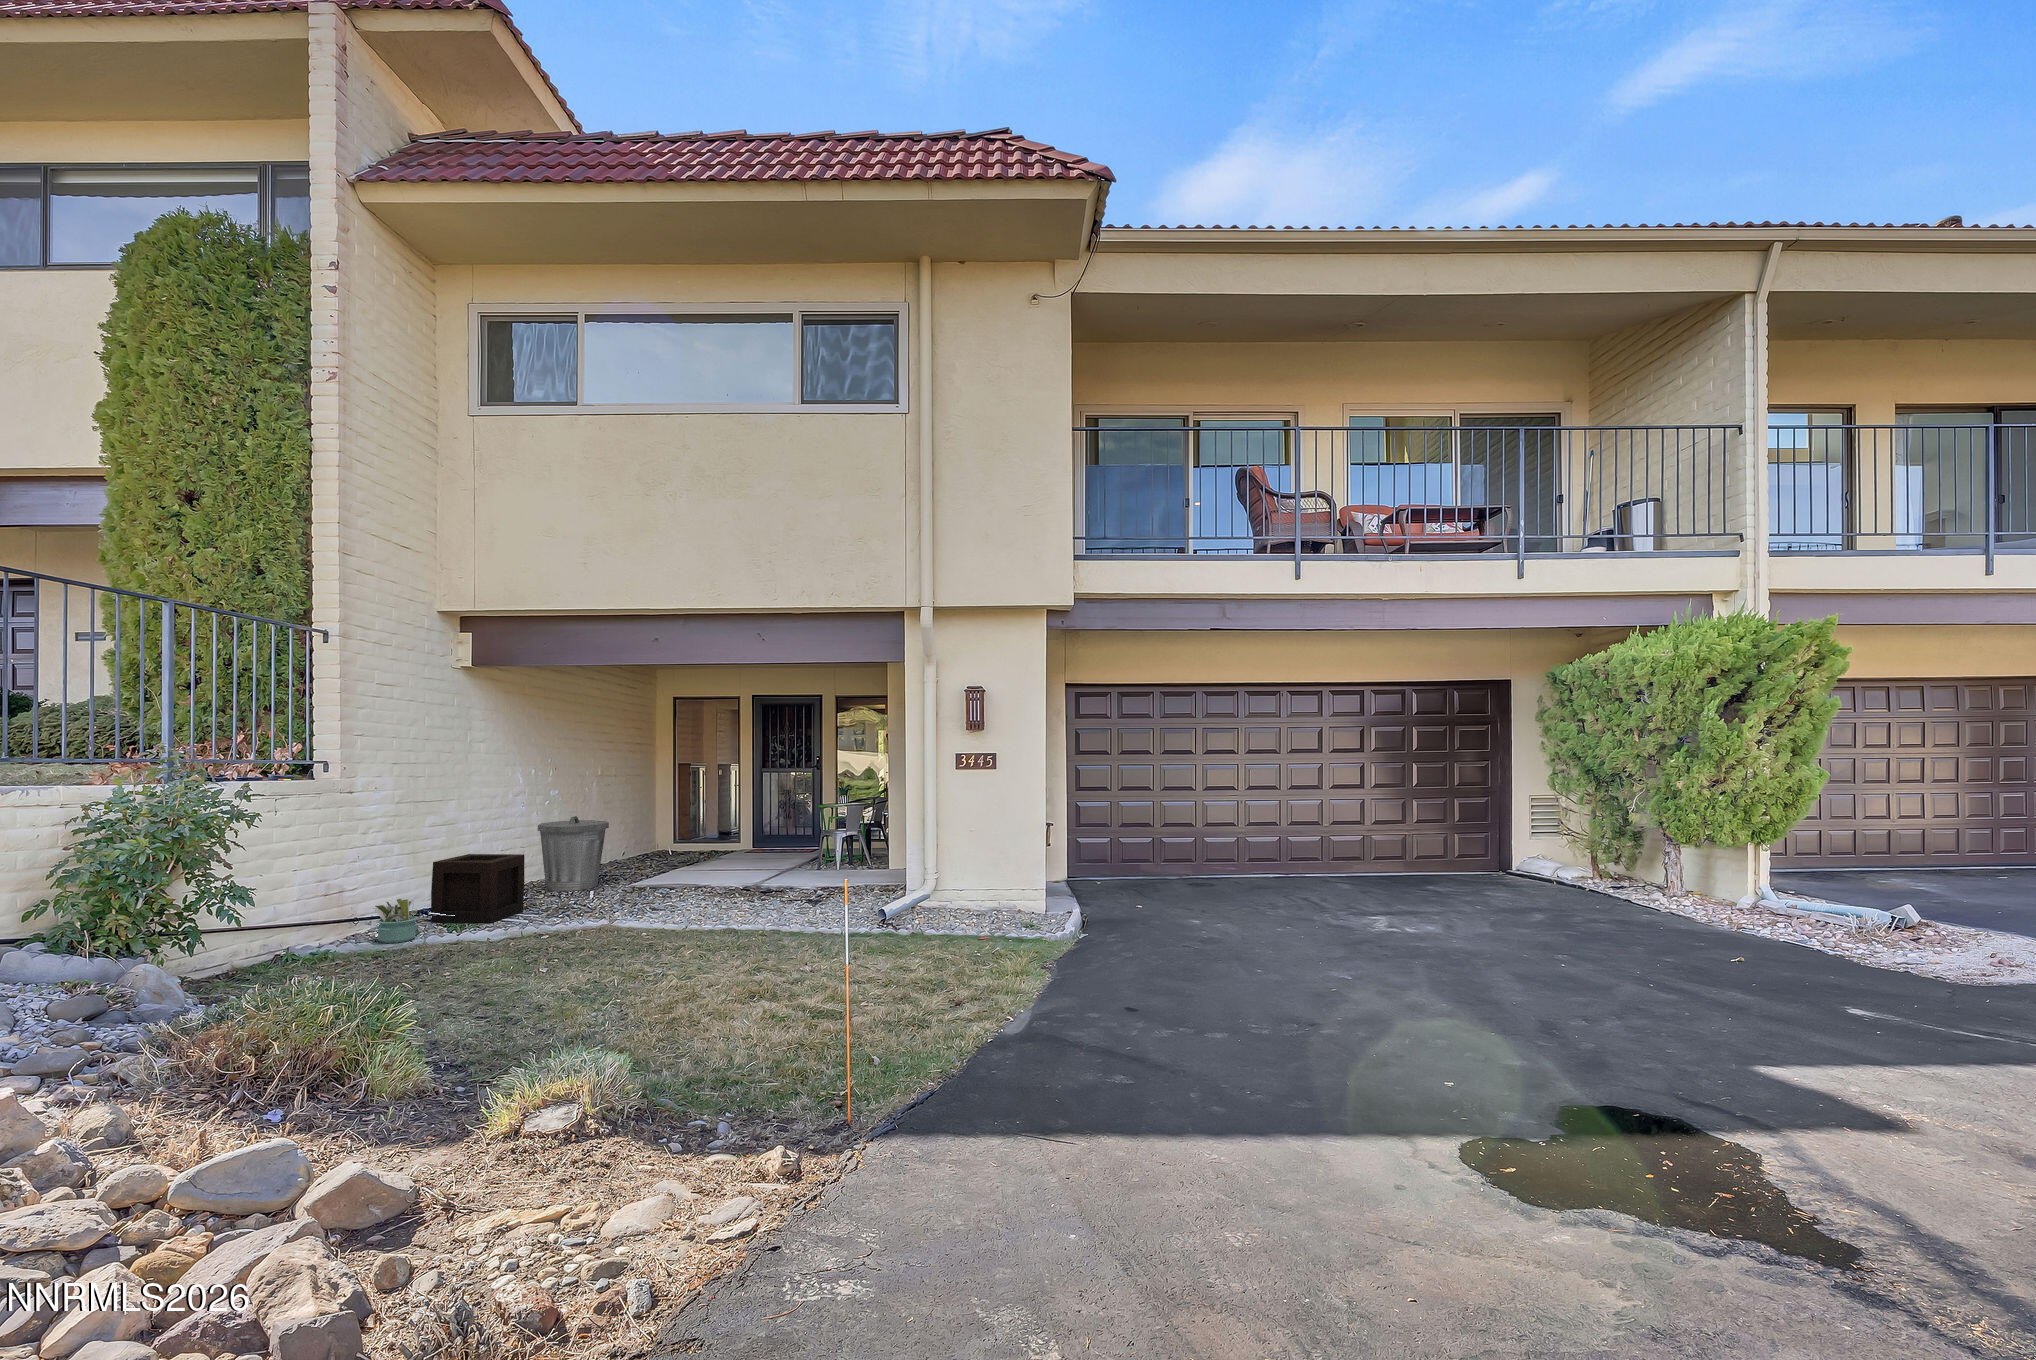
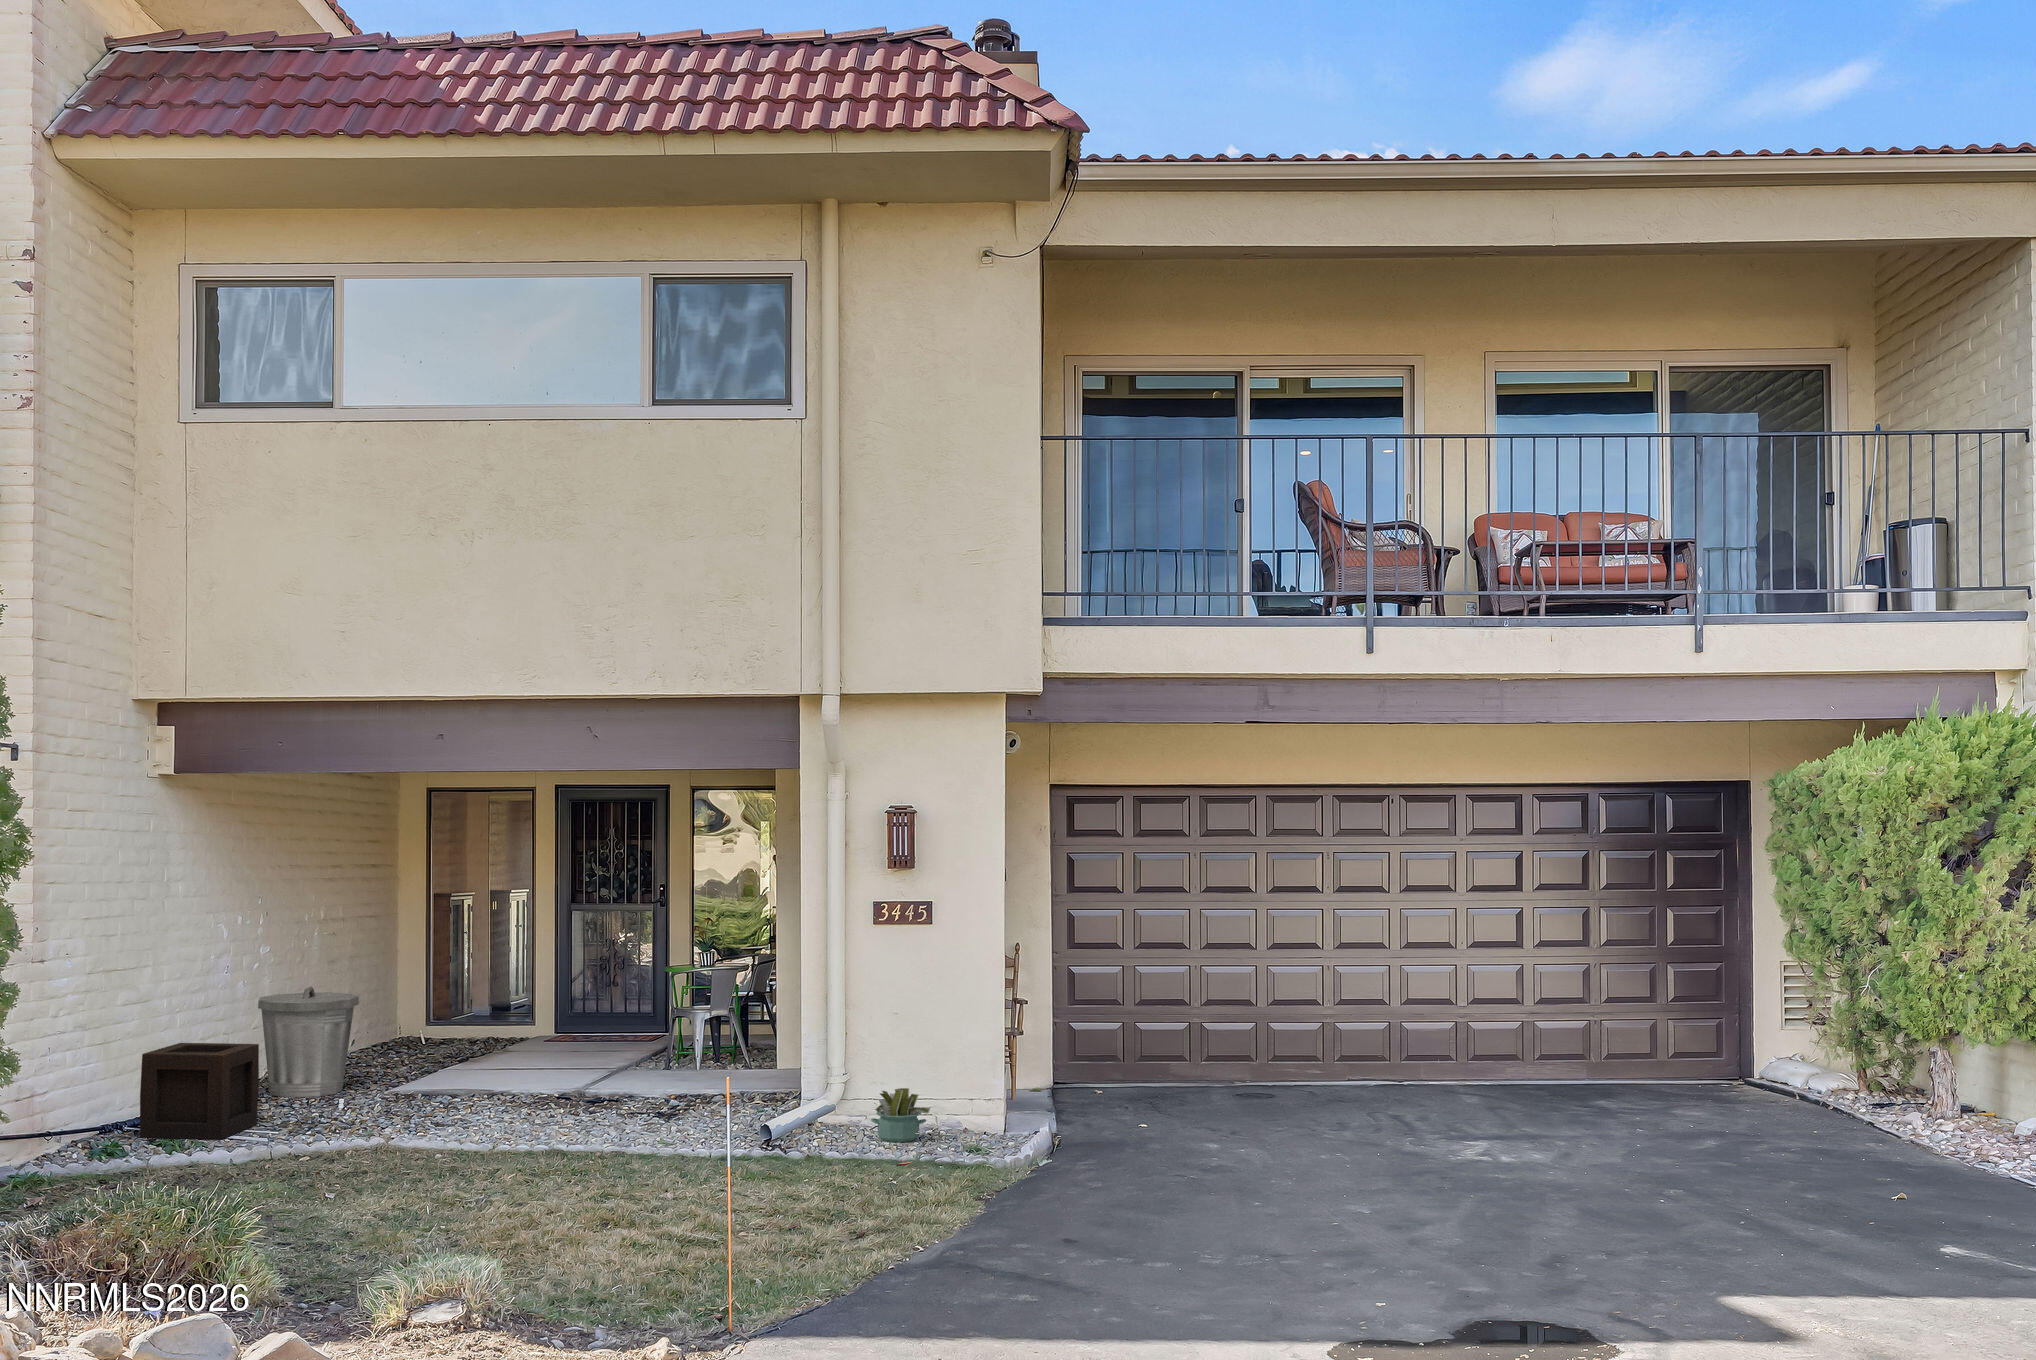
decorative plant: present [373,898,418,943] -> present [871,1088,930,1142]

